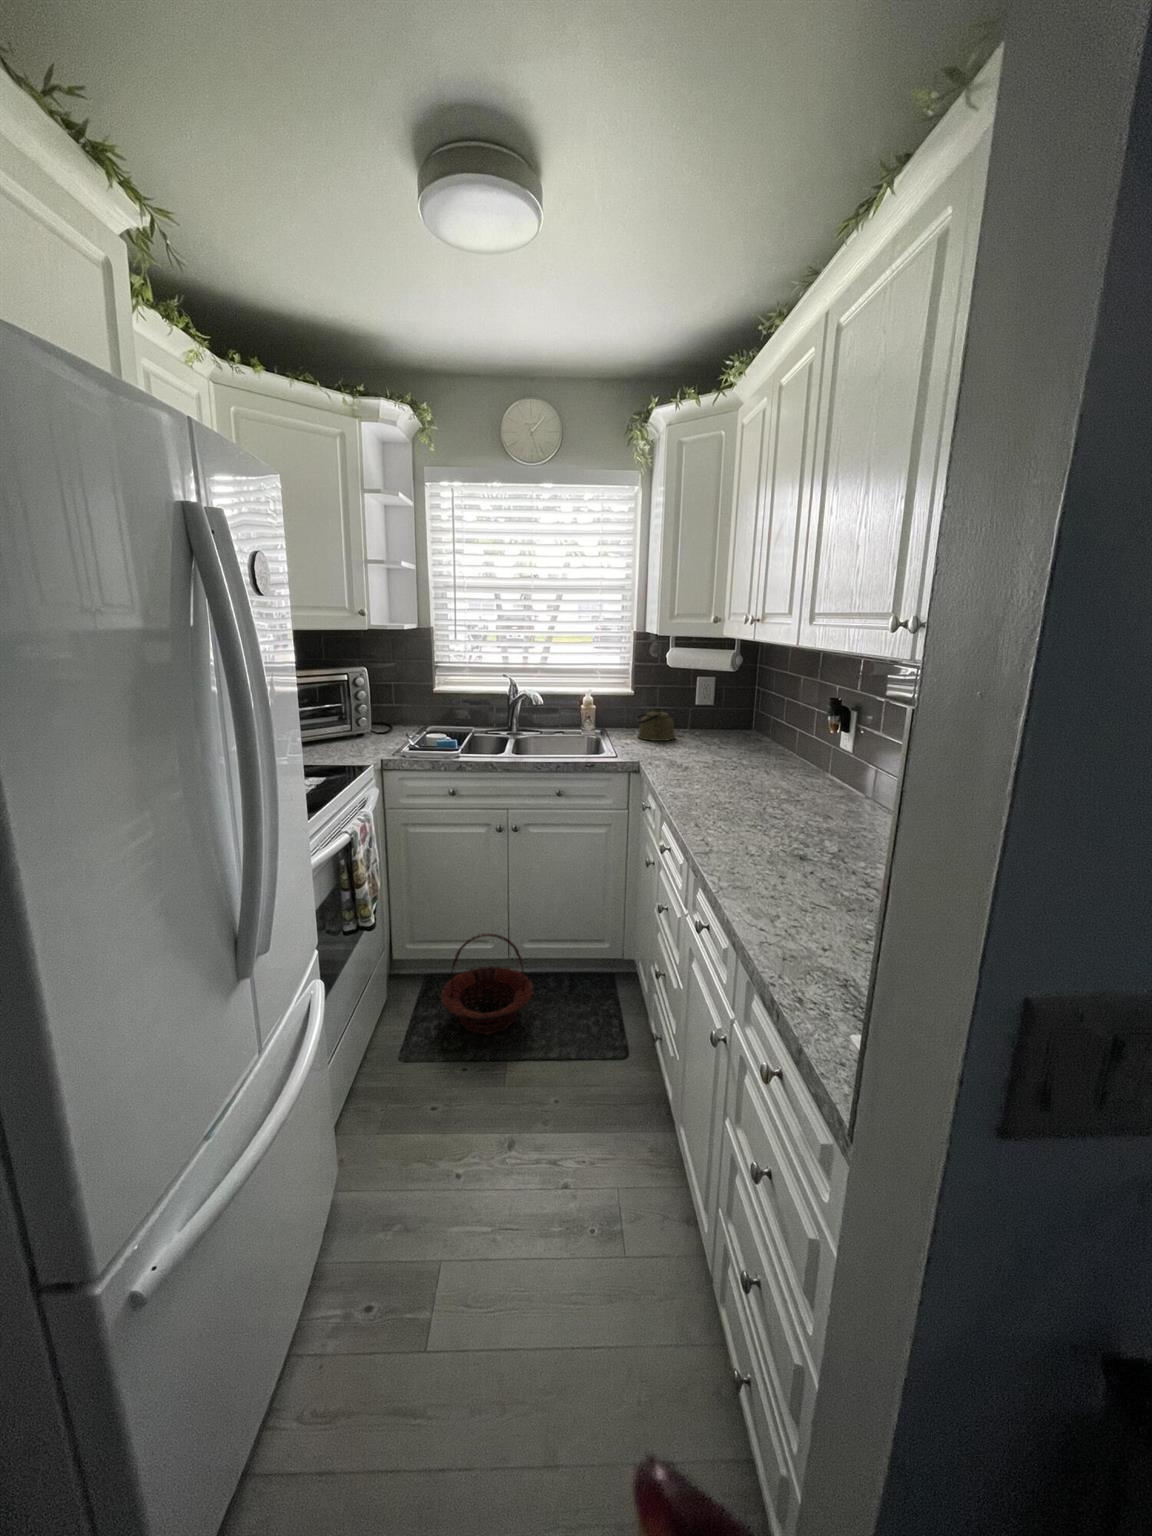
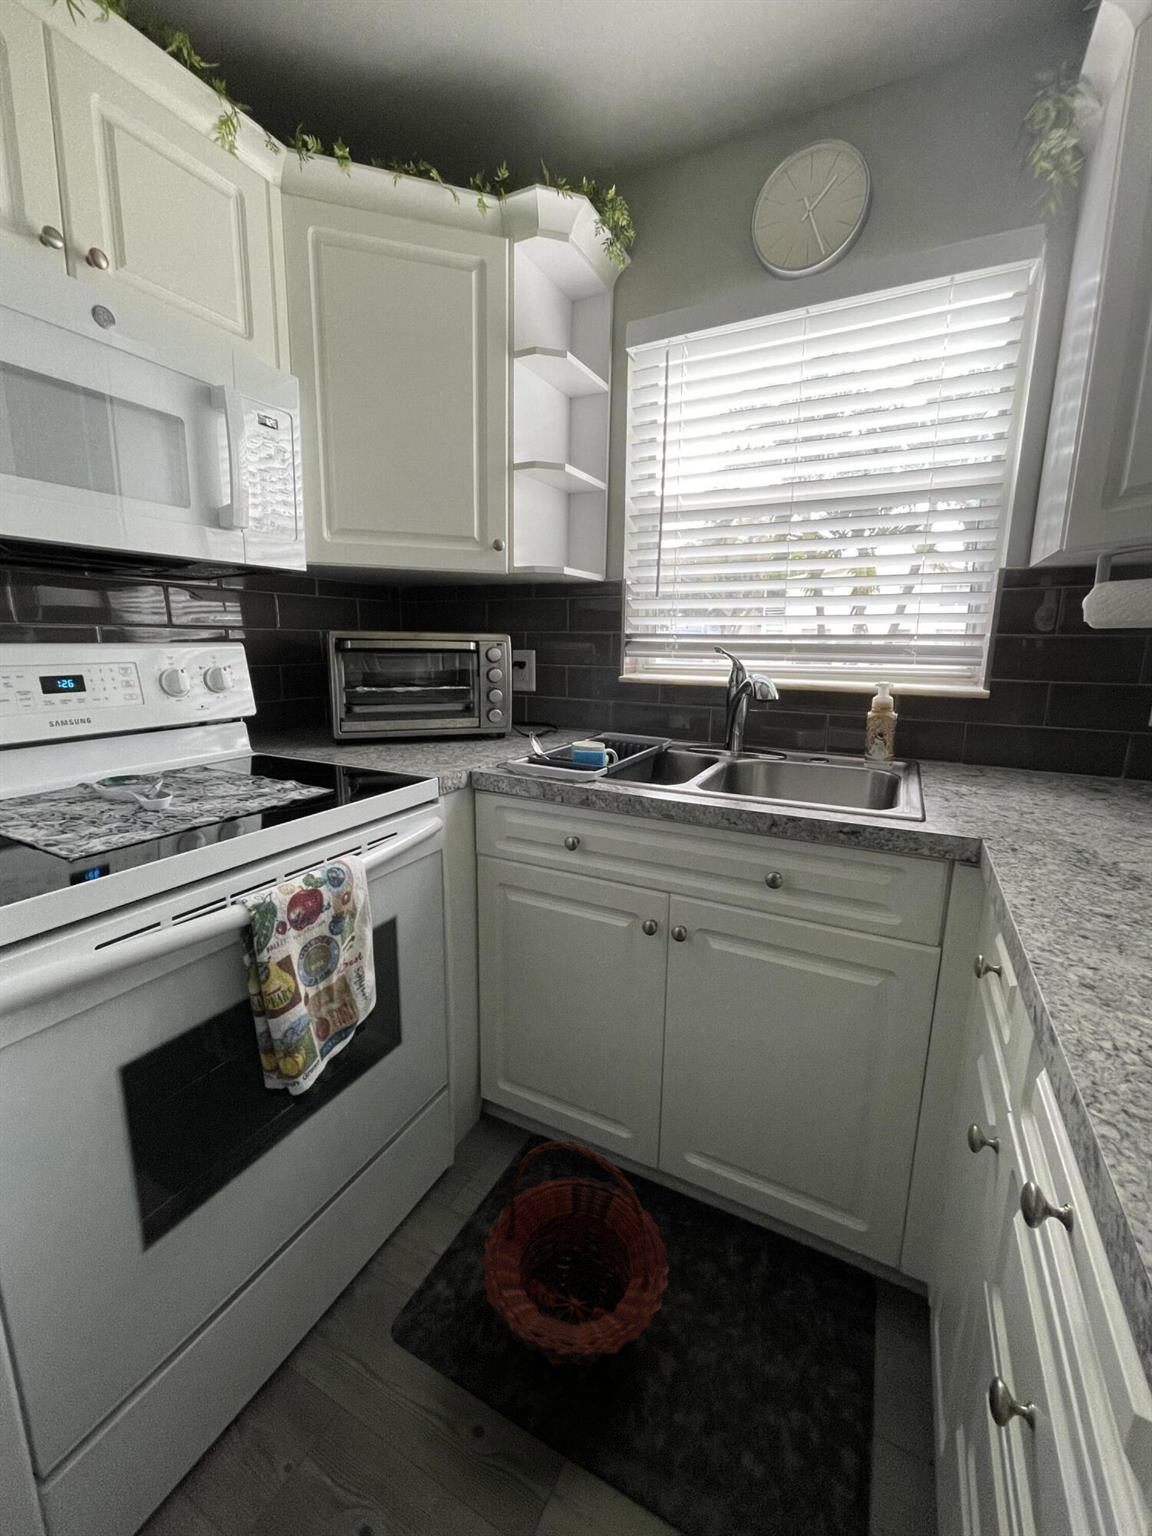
kettle: present [636,708,675,741] -> none [988,722,1090,794]

